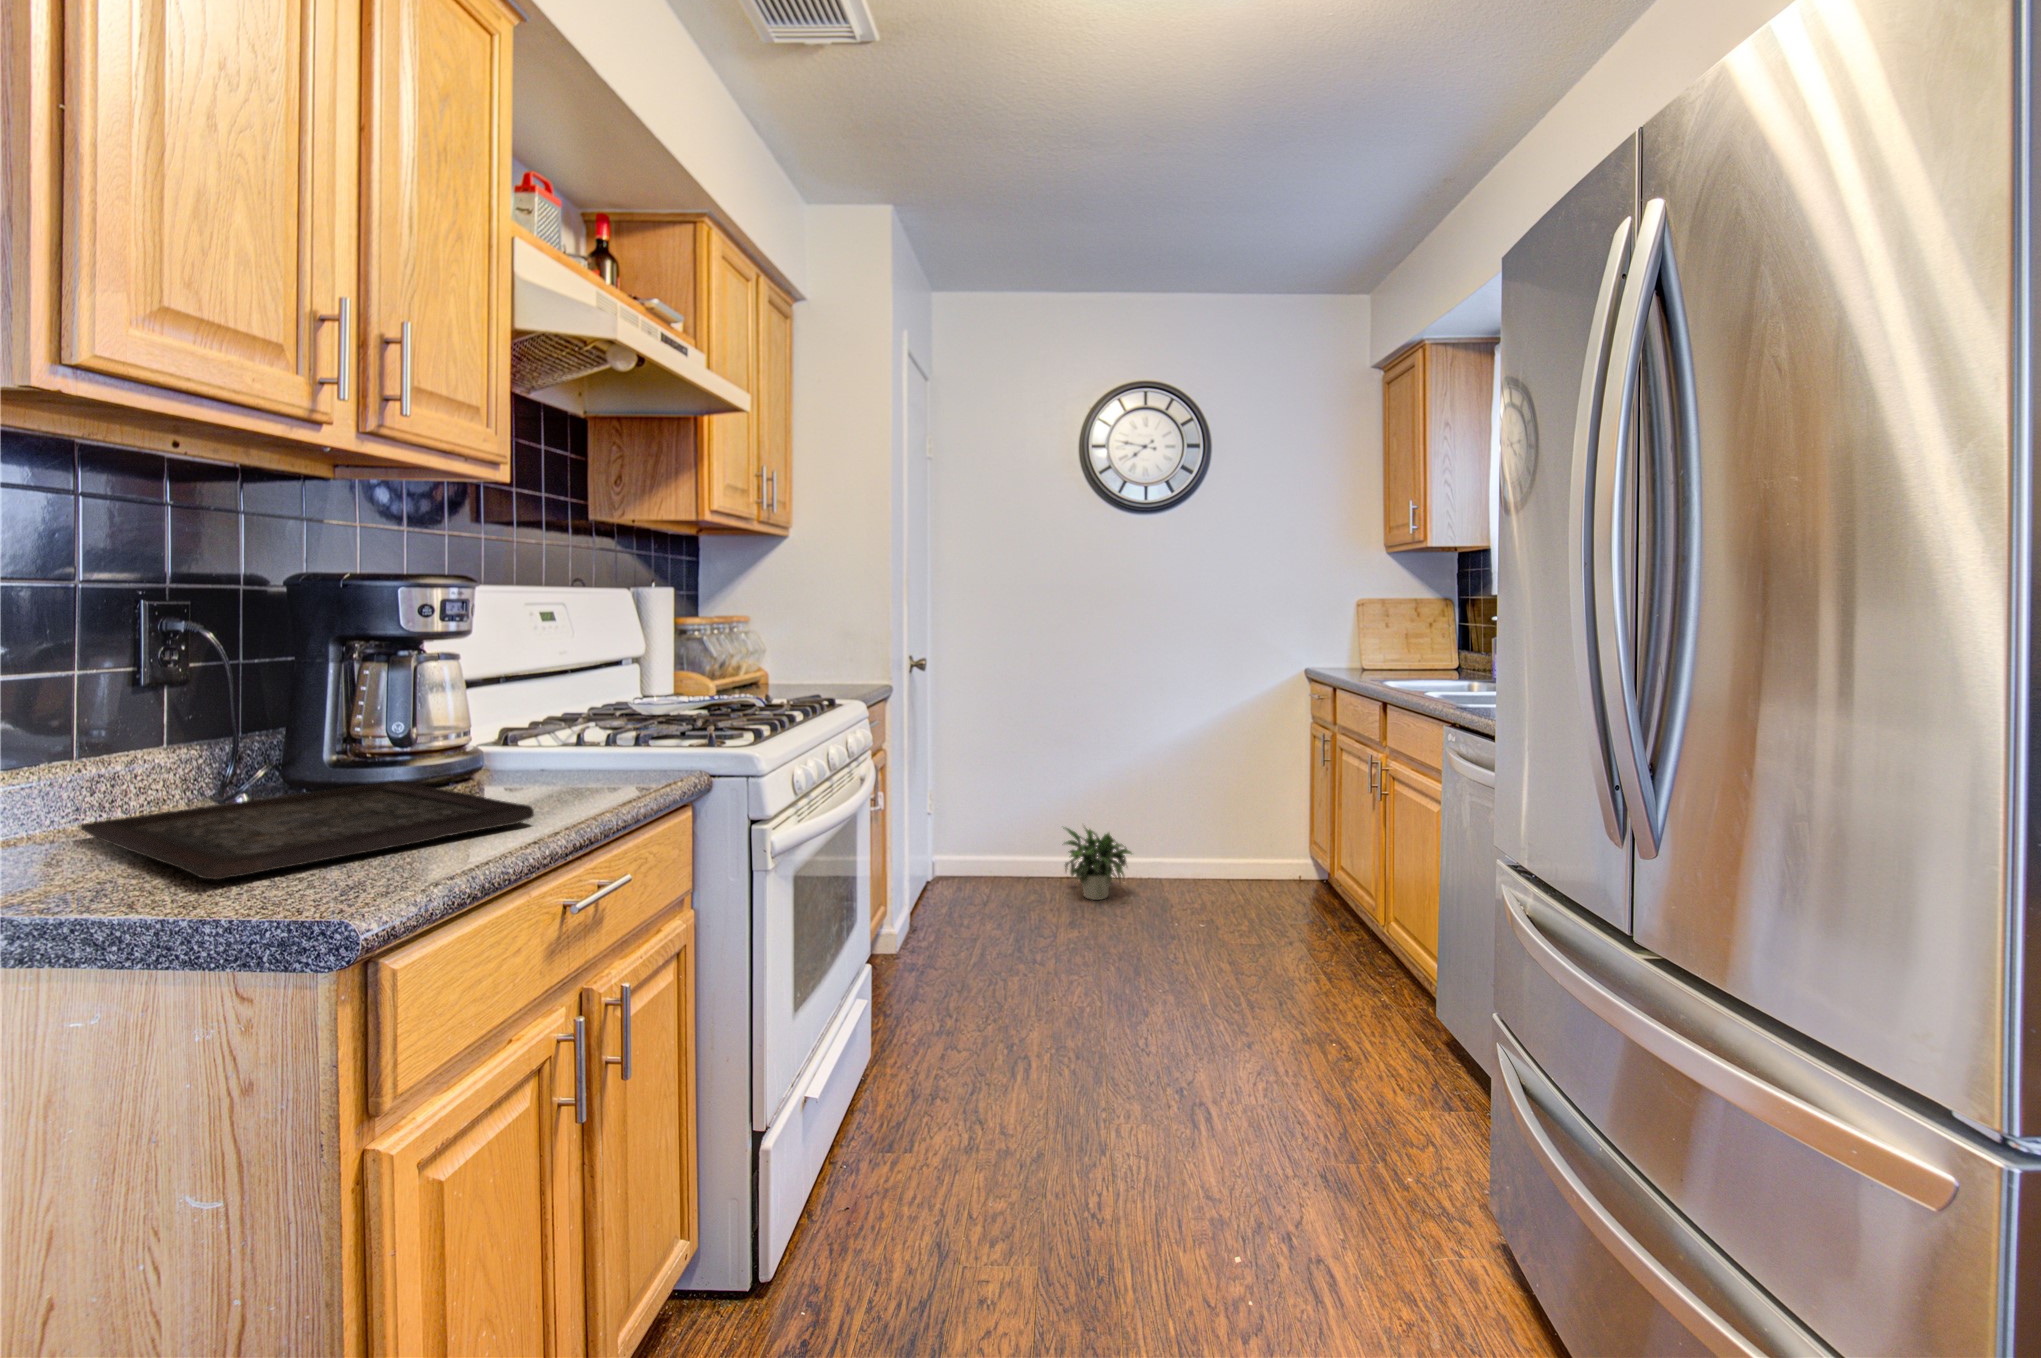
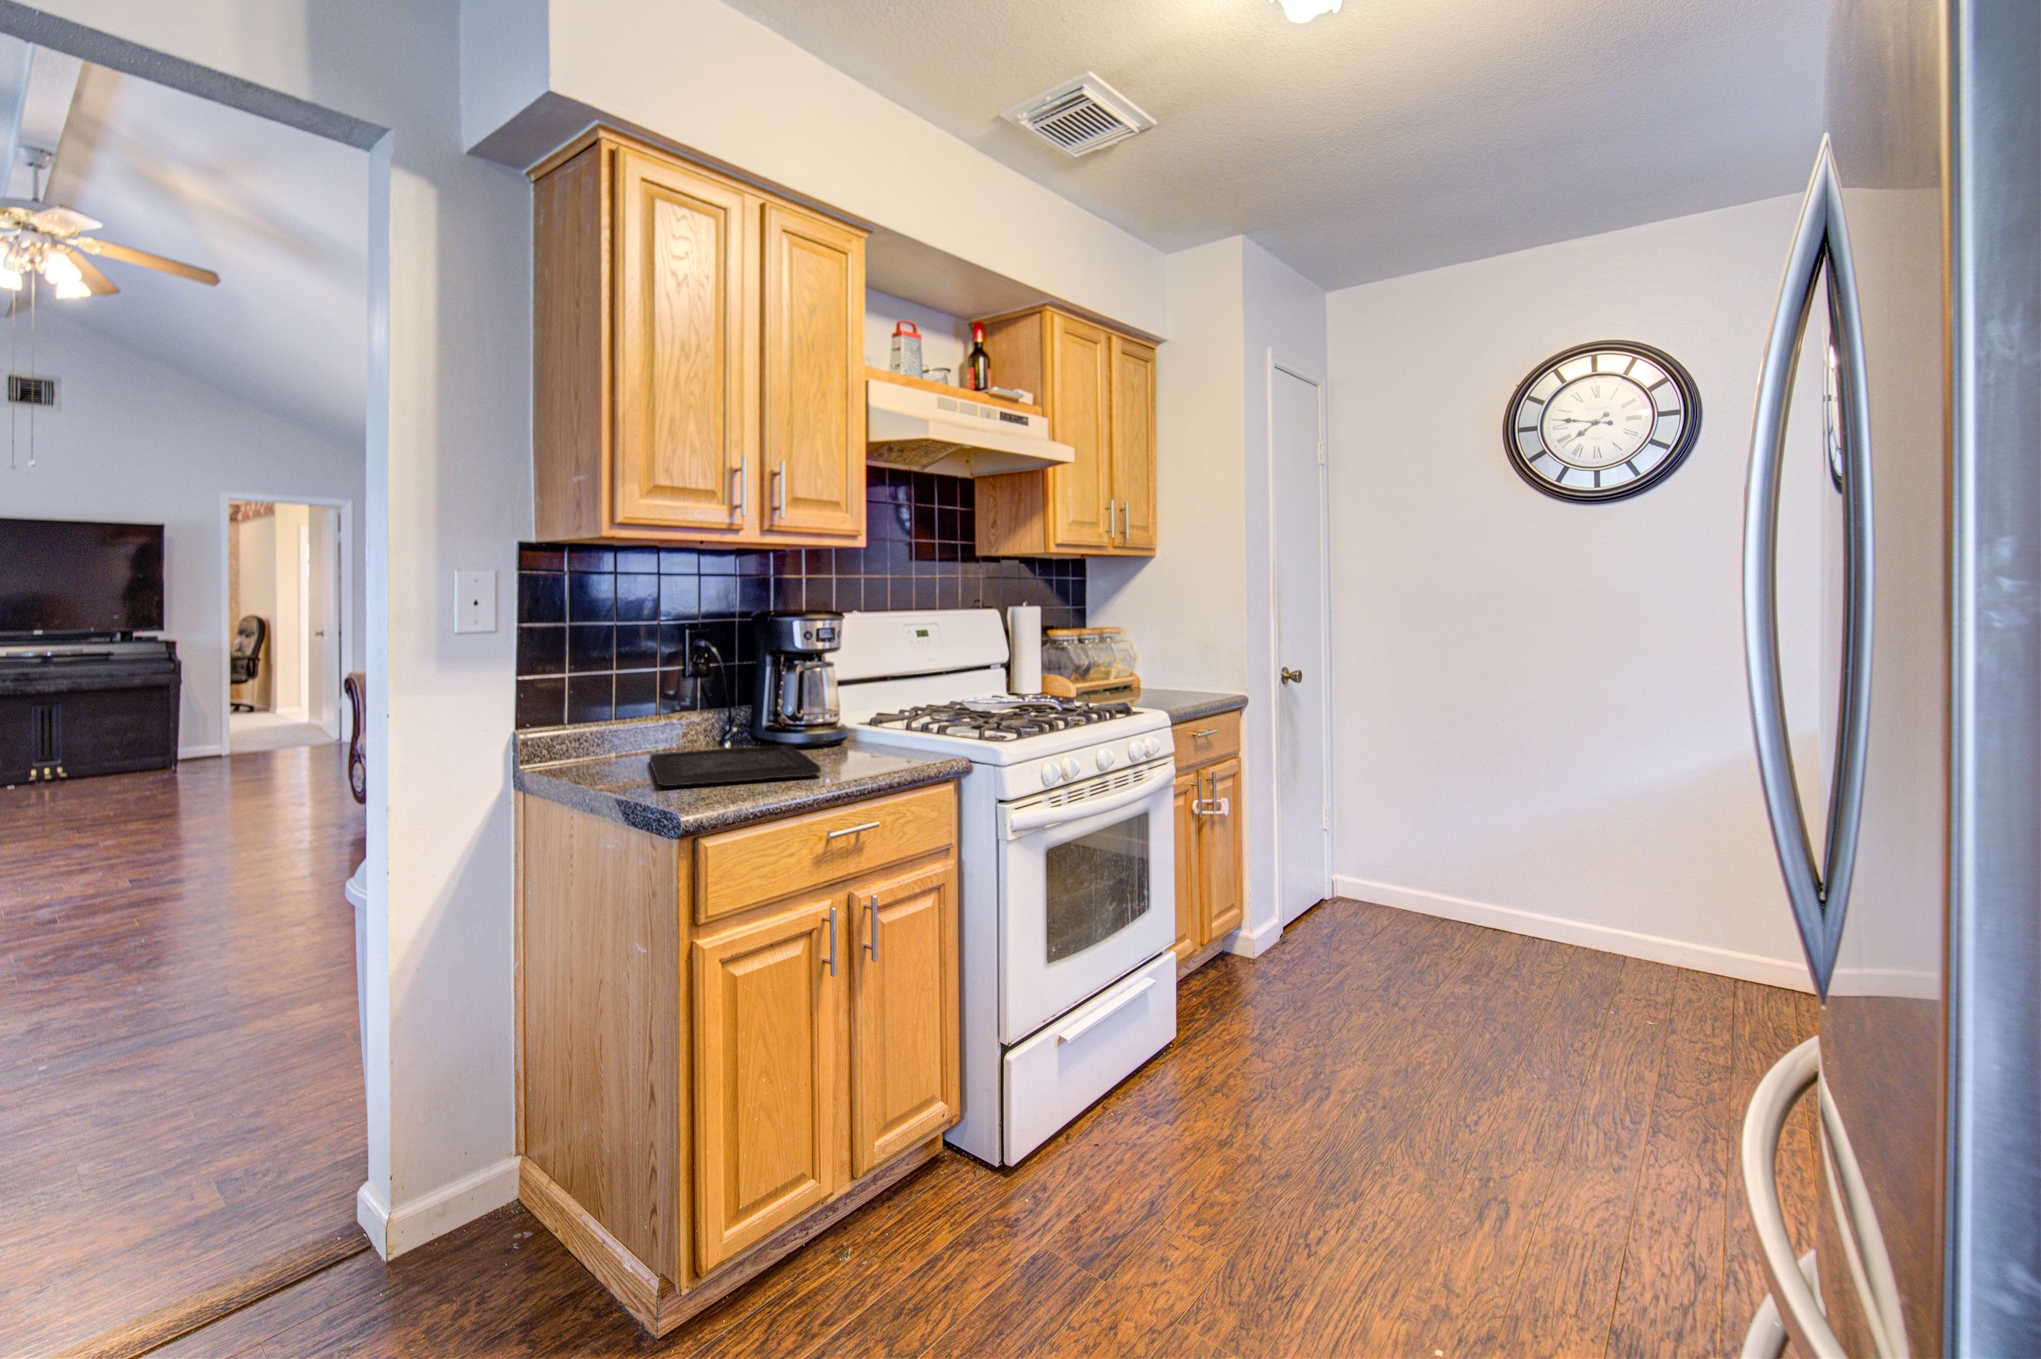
potted plant: present [1064,828,1131,900] -> none [1486,866,1586,963]

